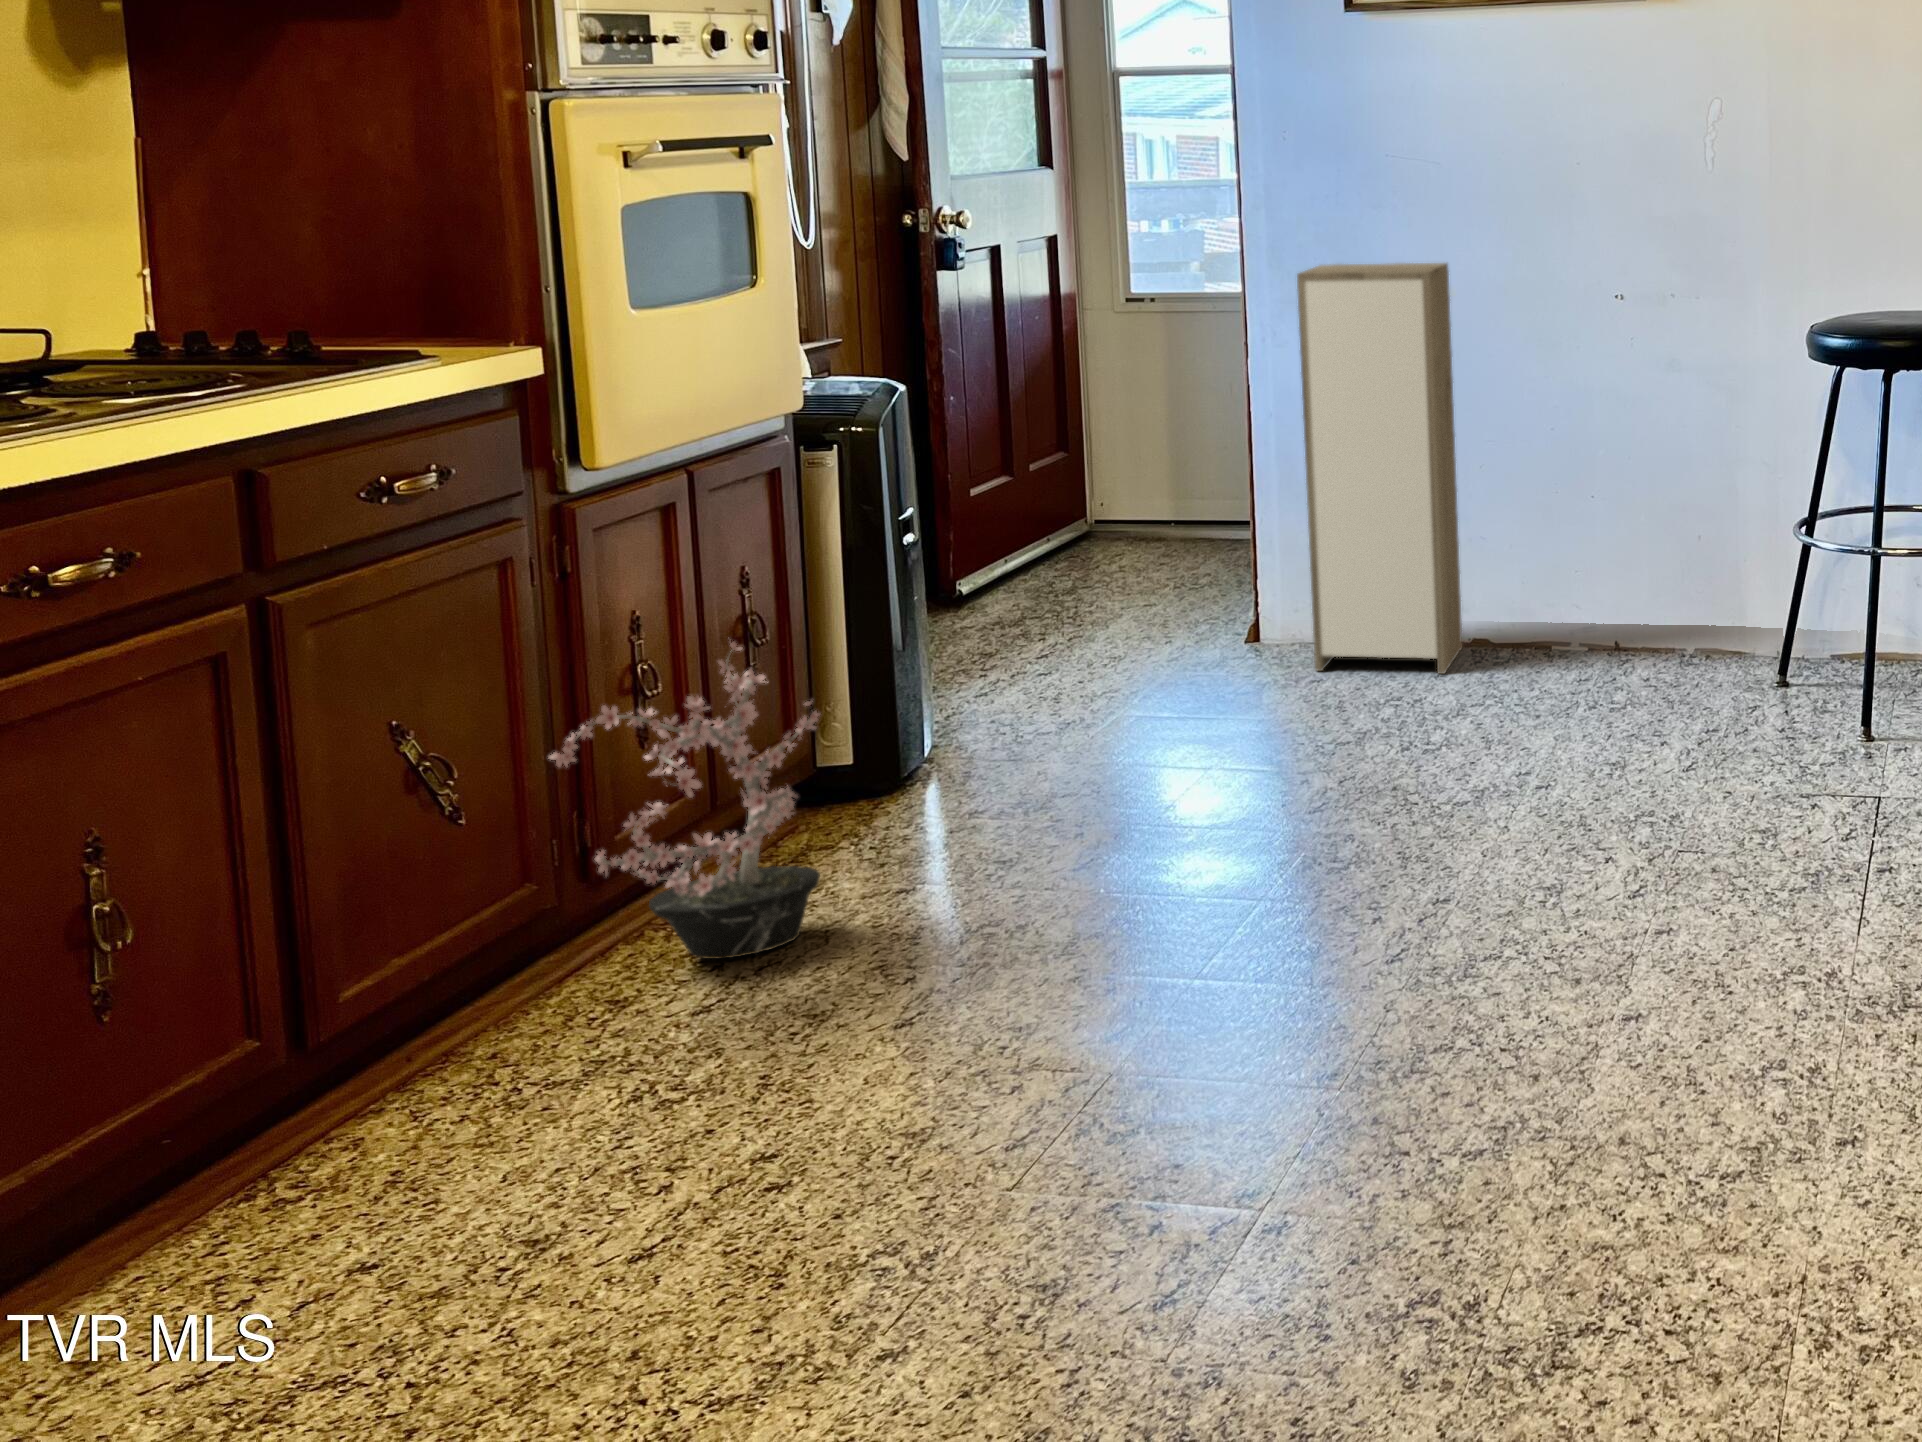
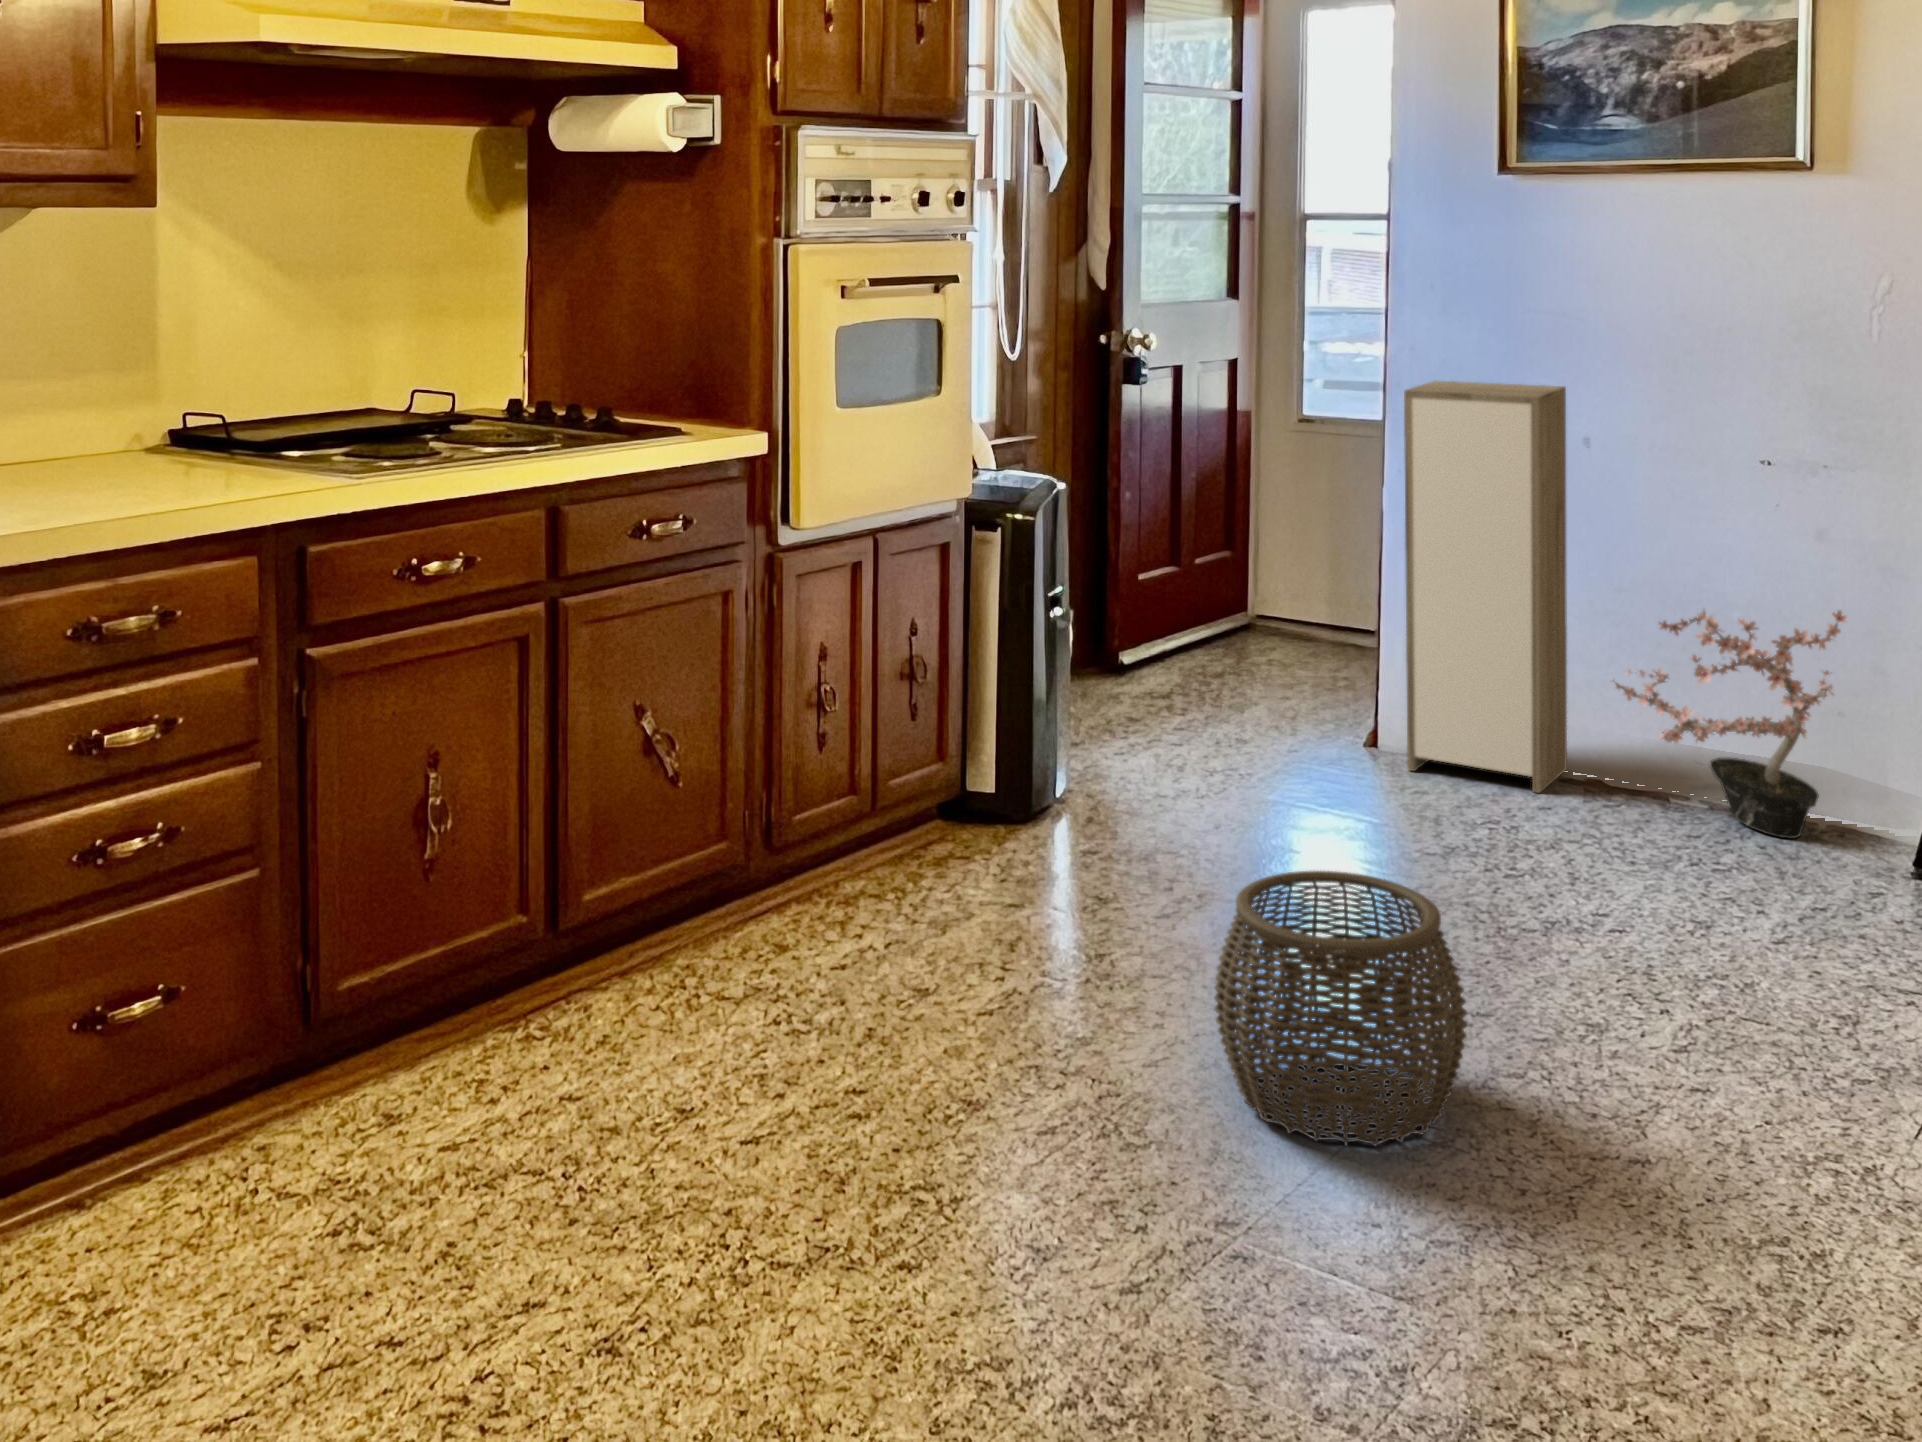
potted plant: present [549,642,820,959] -> present [1613,610,1847,838]
woven basket: none [1197,774,1467,1076] -> present [1214,871,1468,1146]

